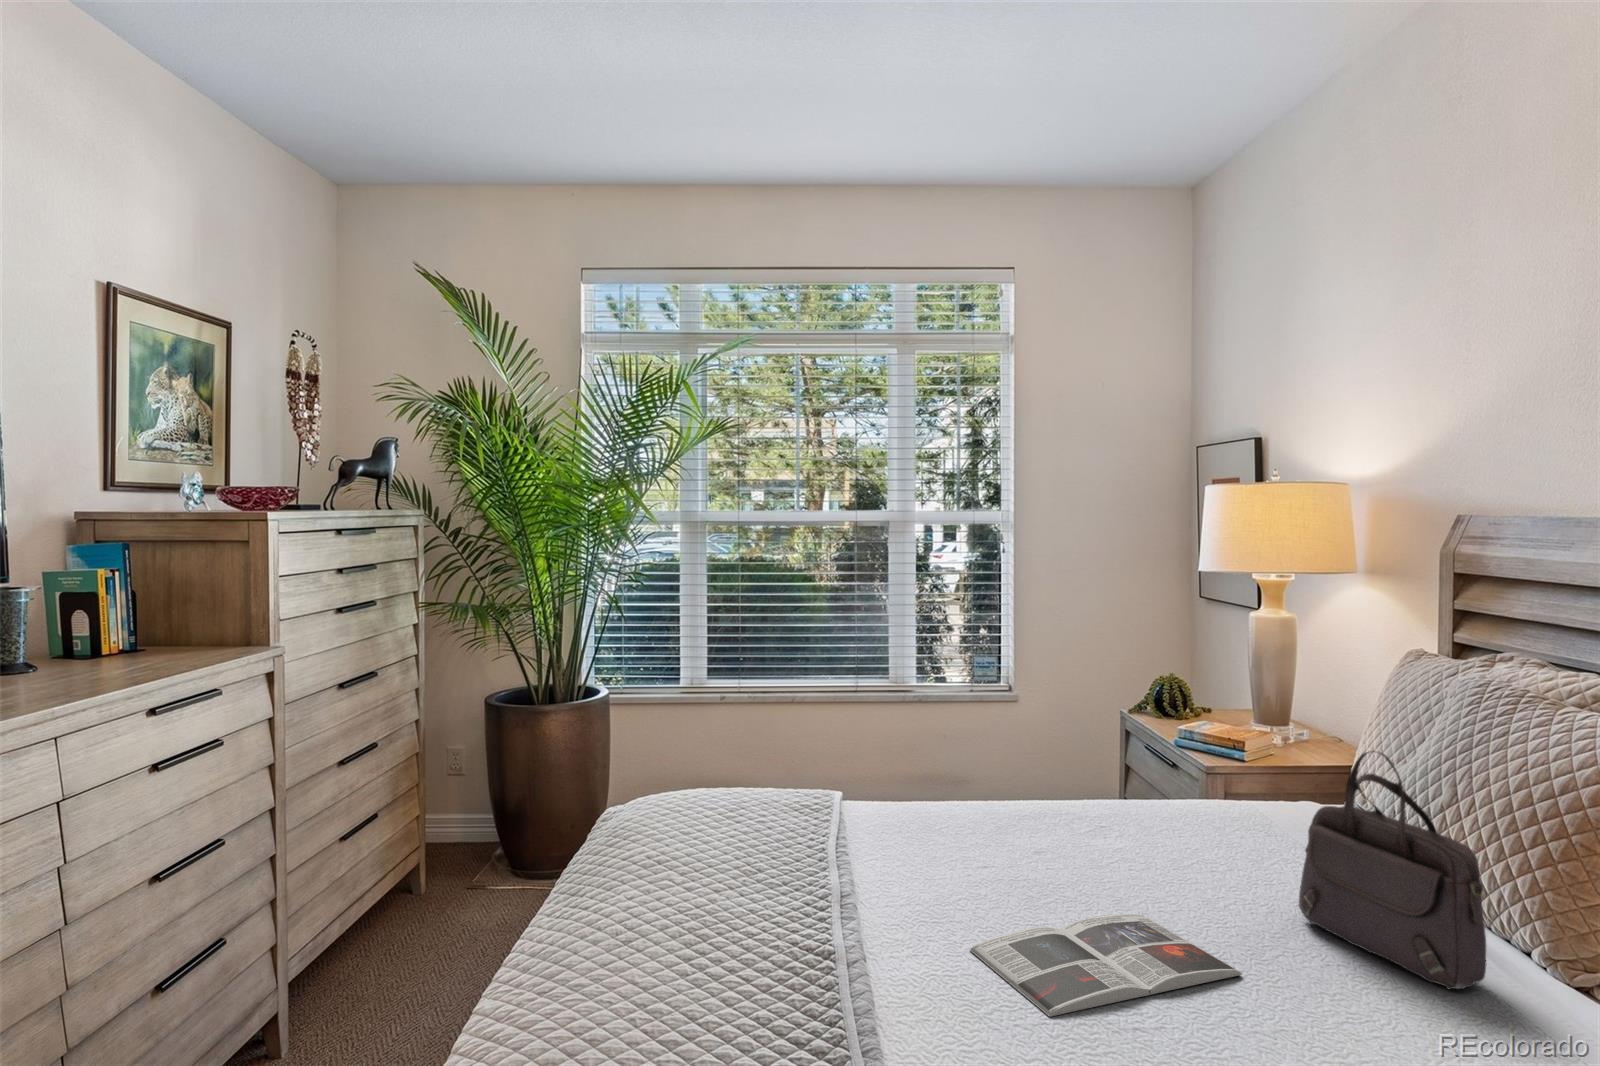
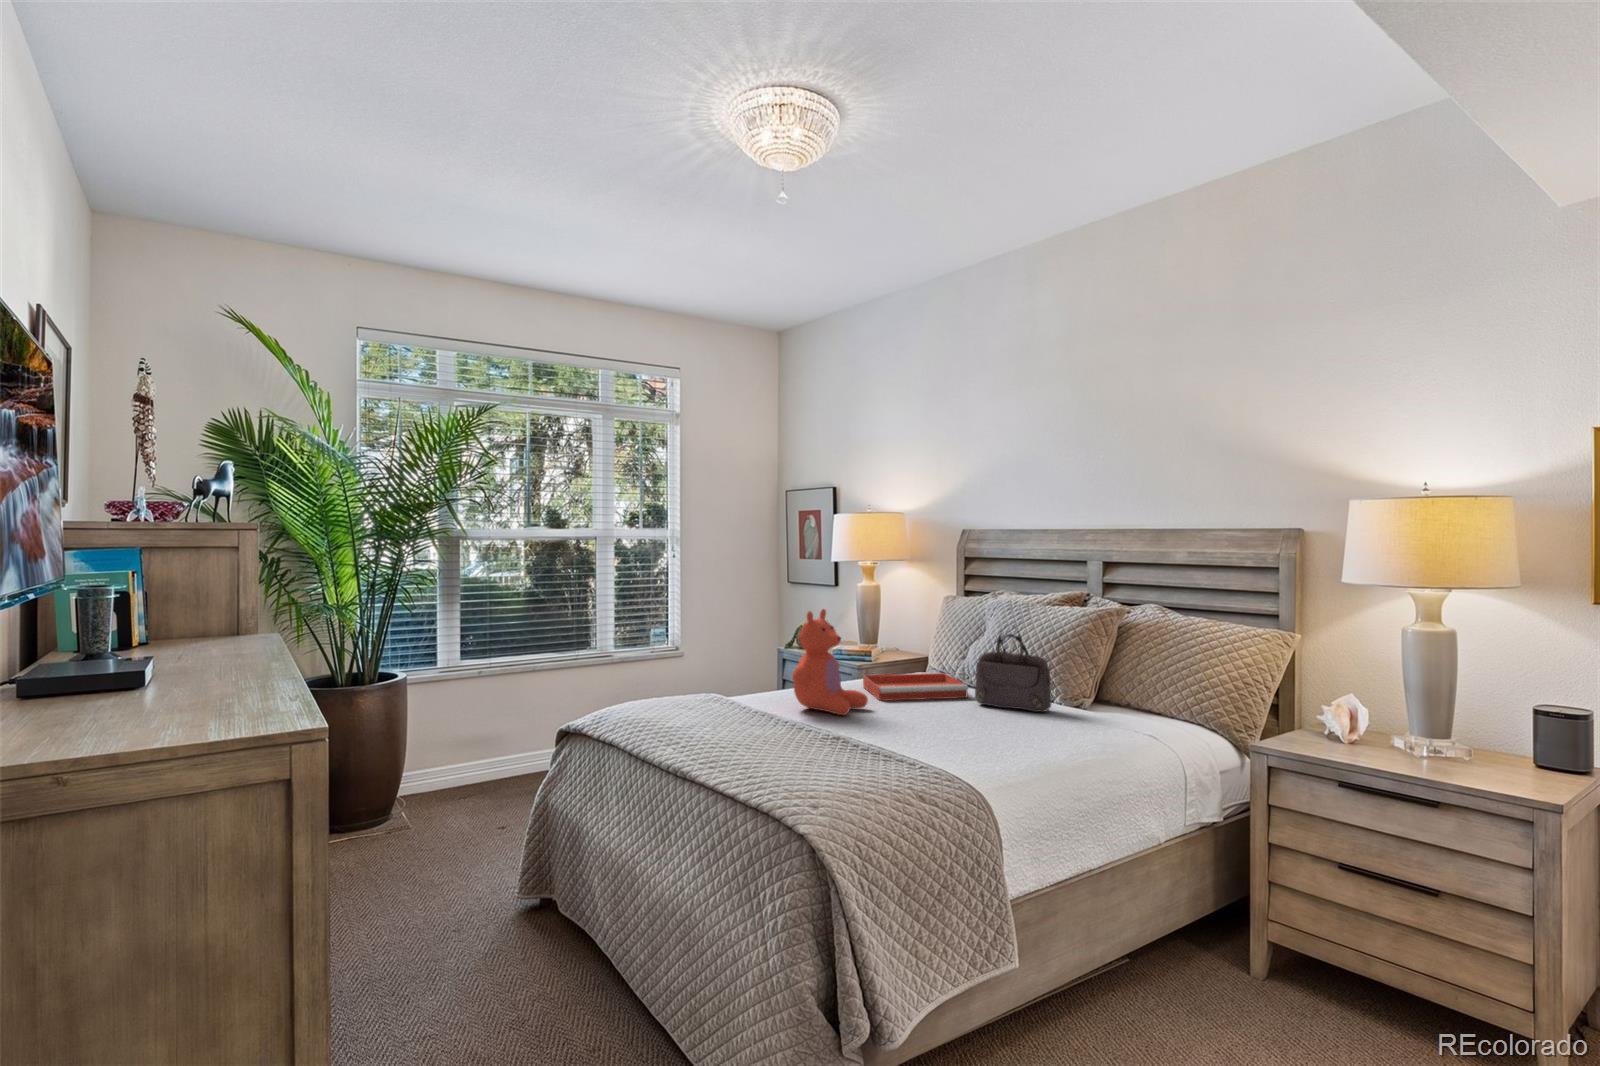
teddy bear: none [887,669,1045,884] -> present [792,609,868,715]
tray: none [1103,796,1311,893] -> present [863,673,968,701]
magazine: present [970,914,1243,1017] -> none [883,711,982,740]

